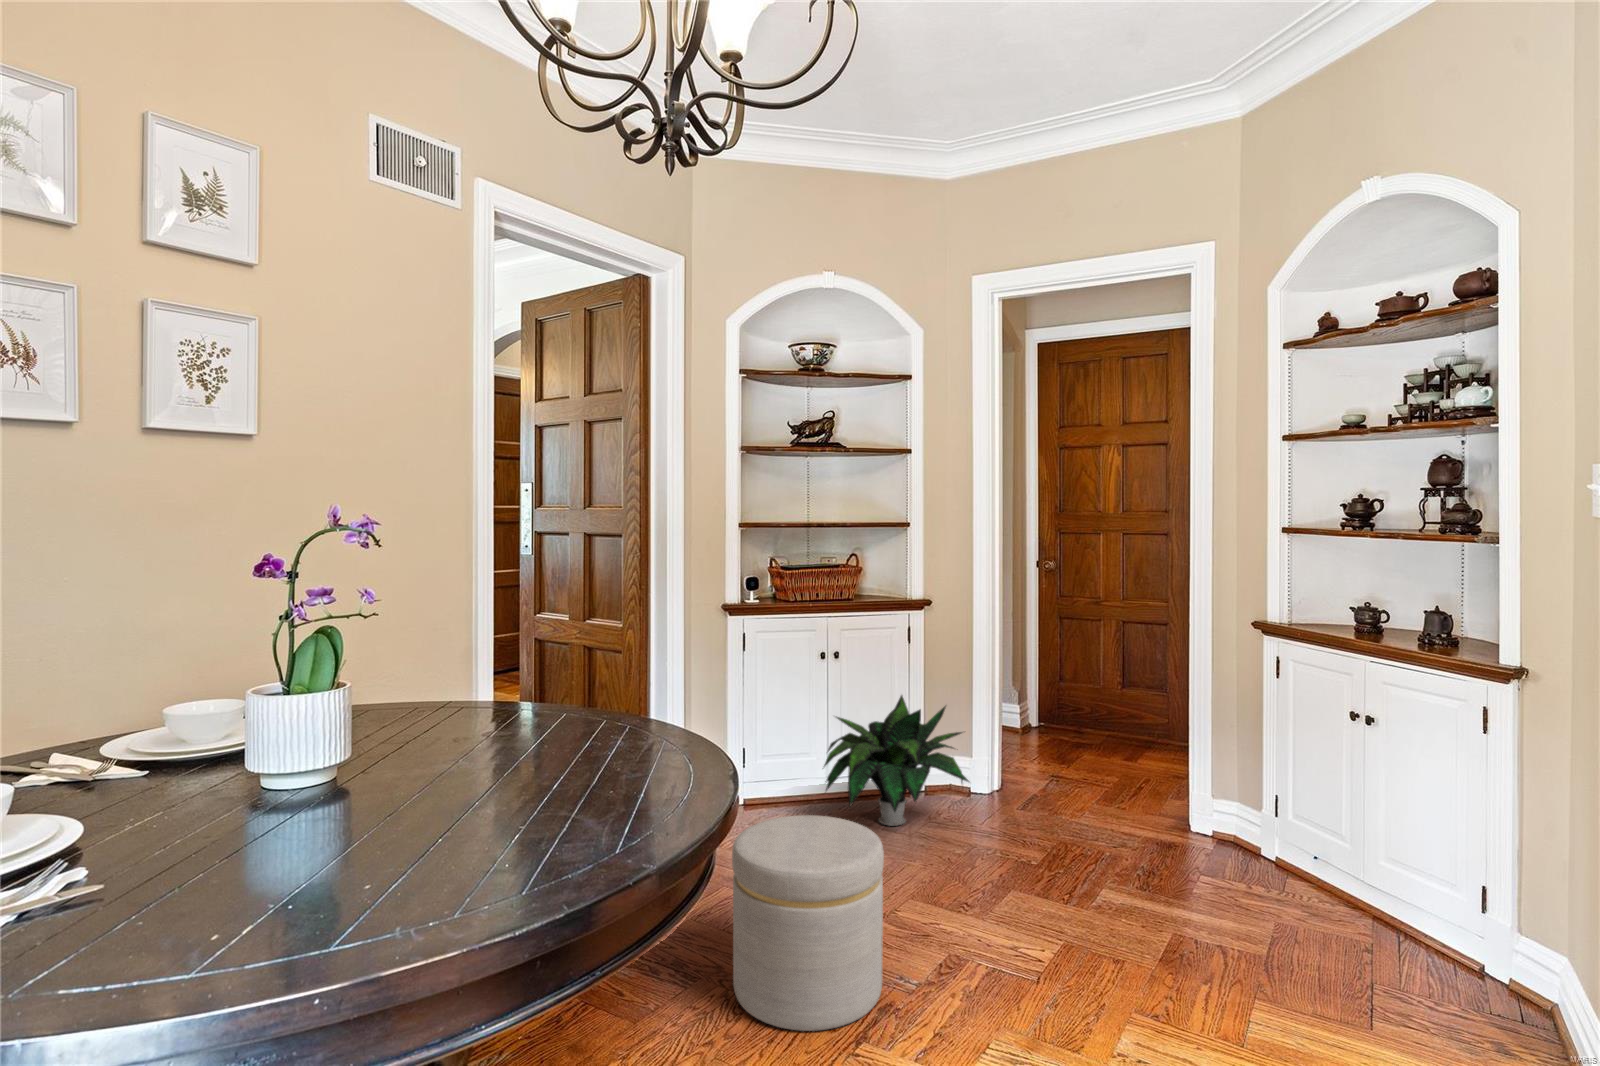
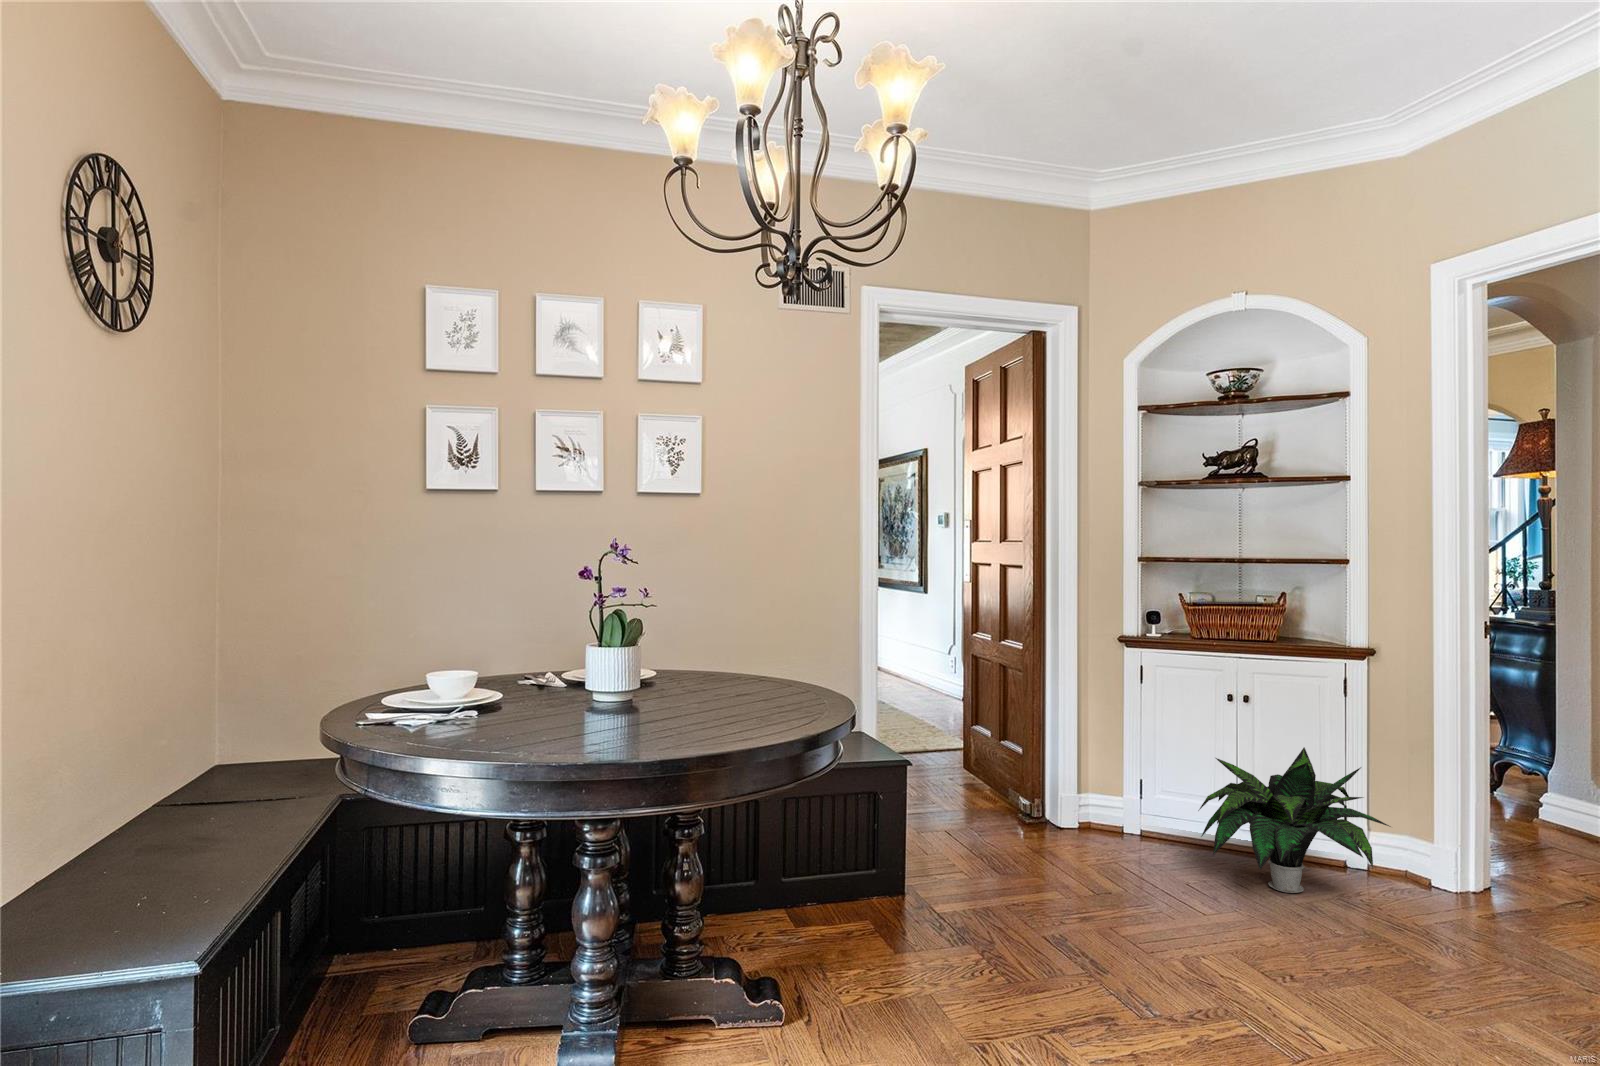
ottoman: present [732,815,884,1031] -> none [977,819,1124,1016]

